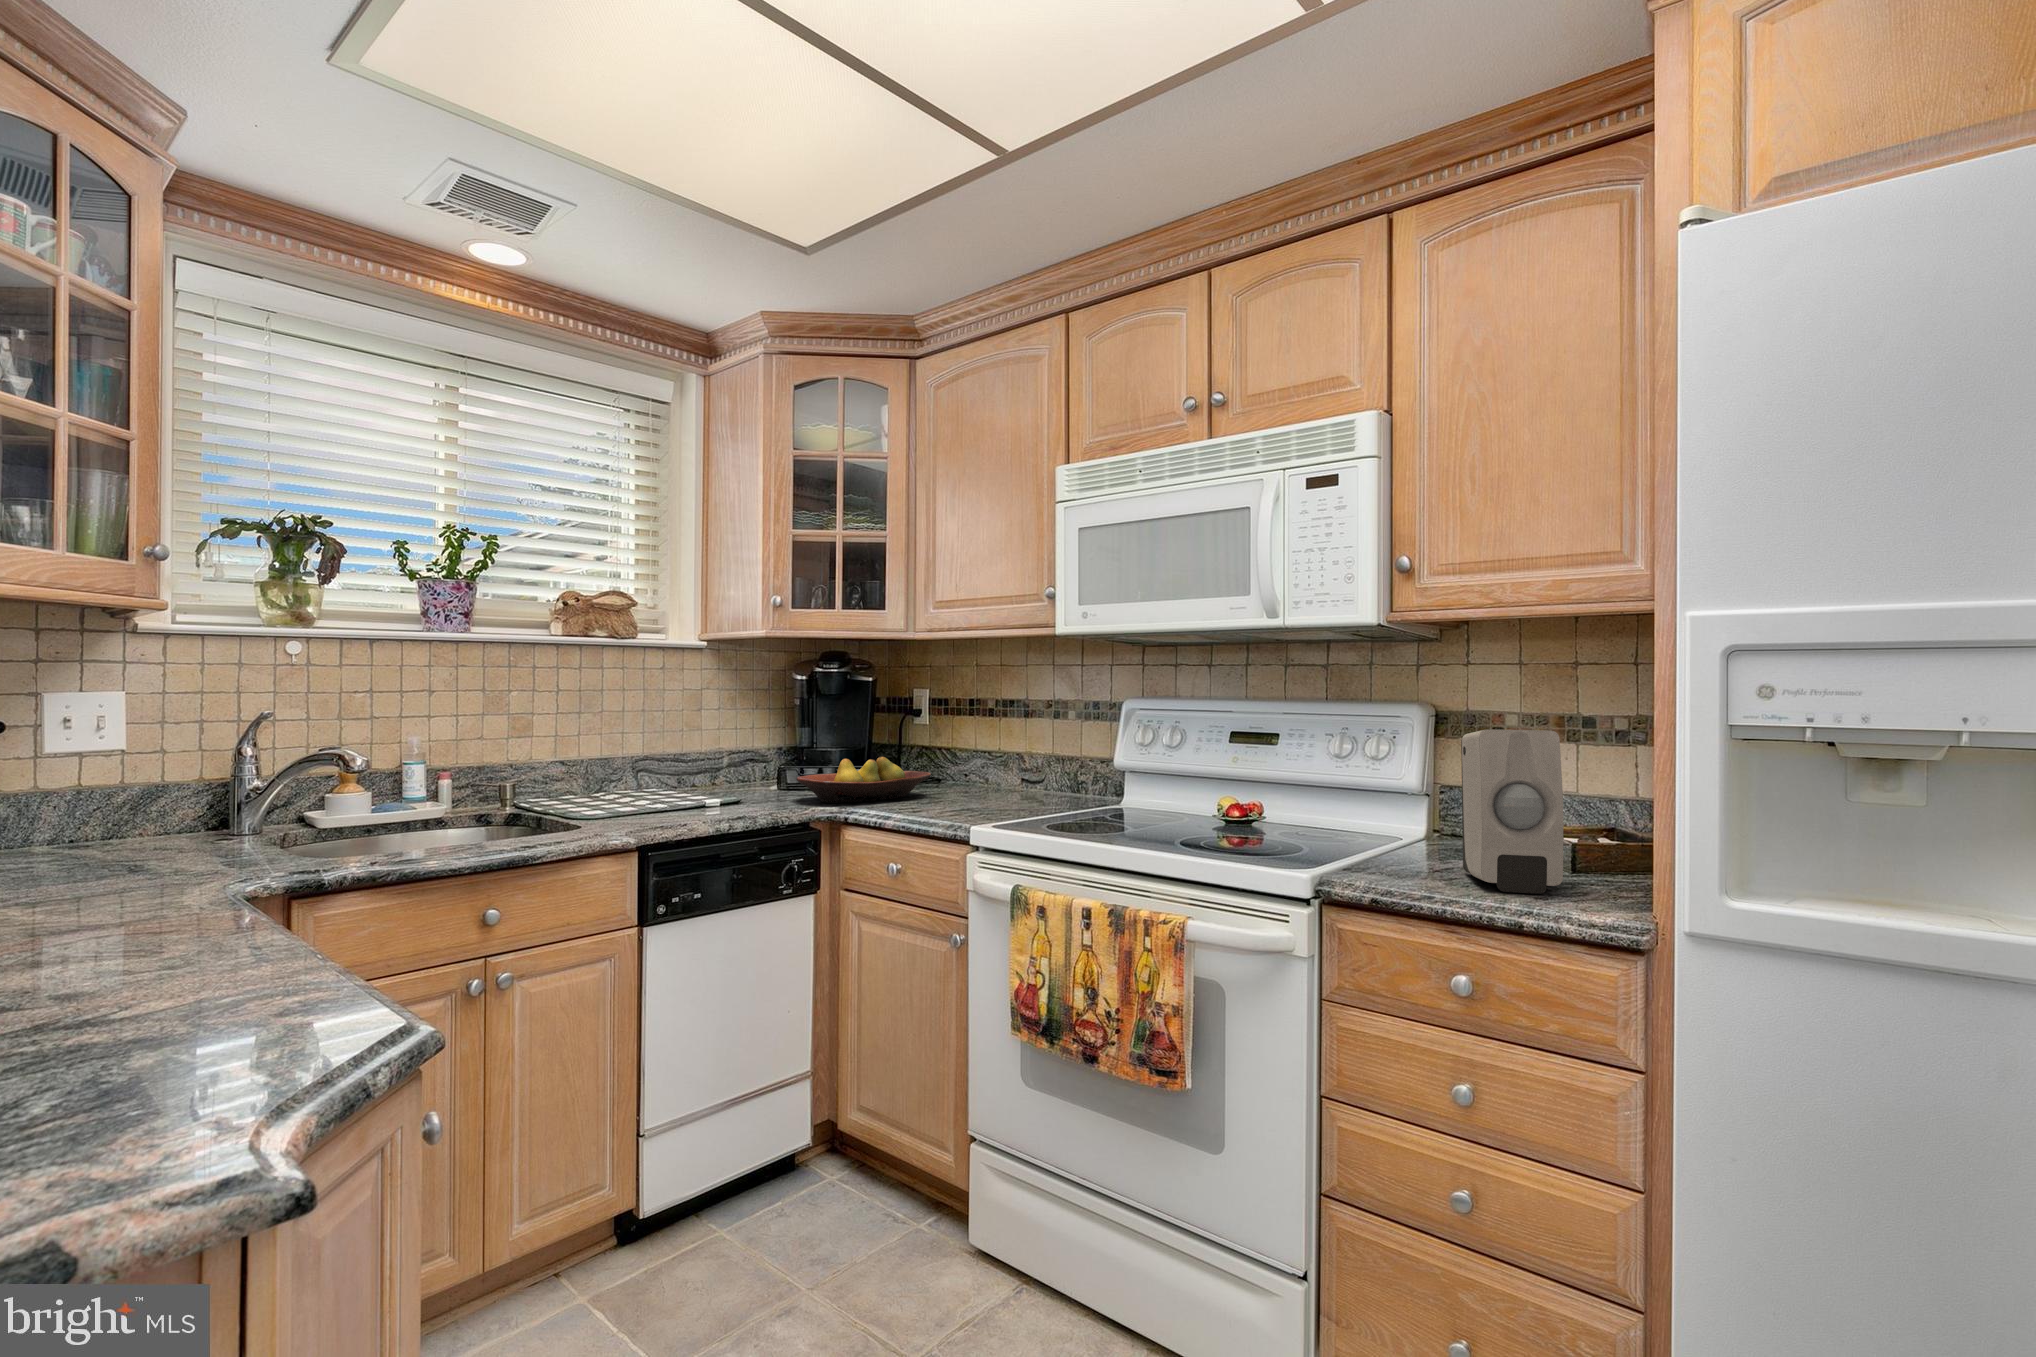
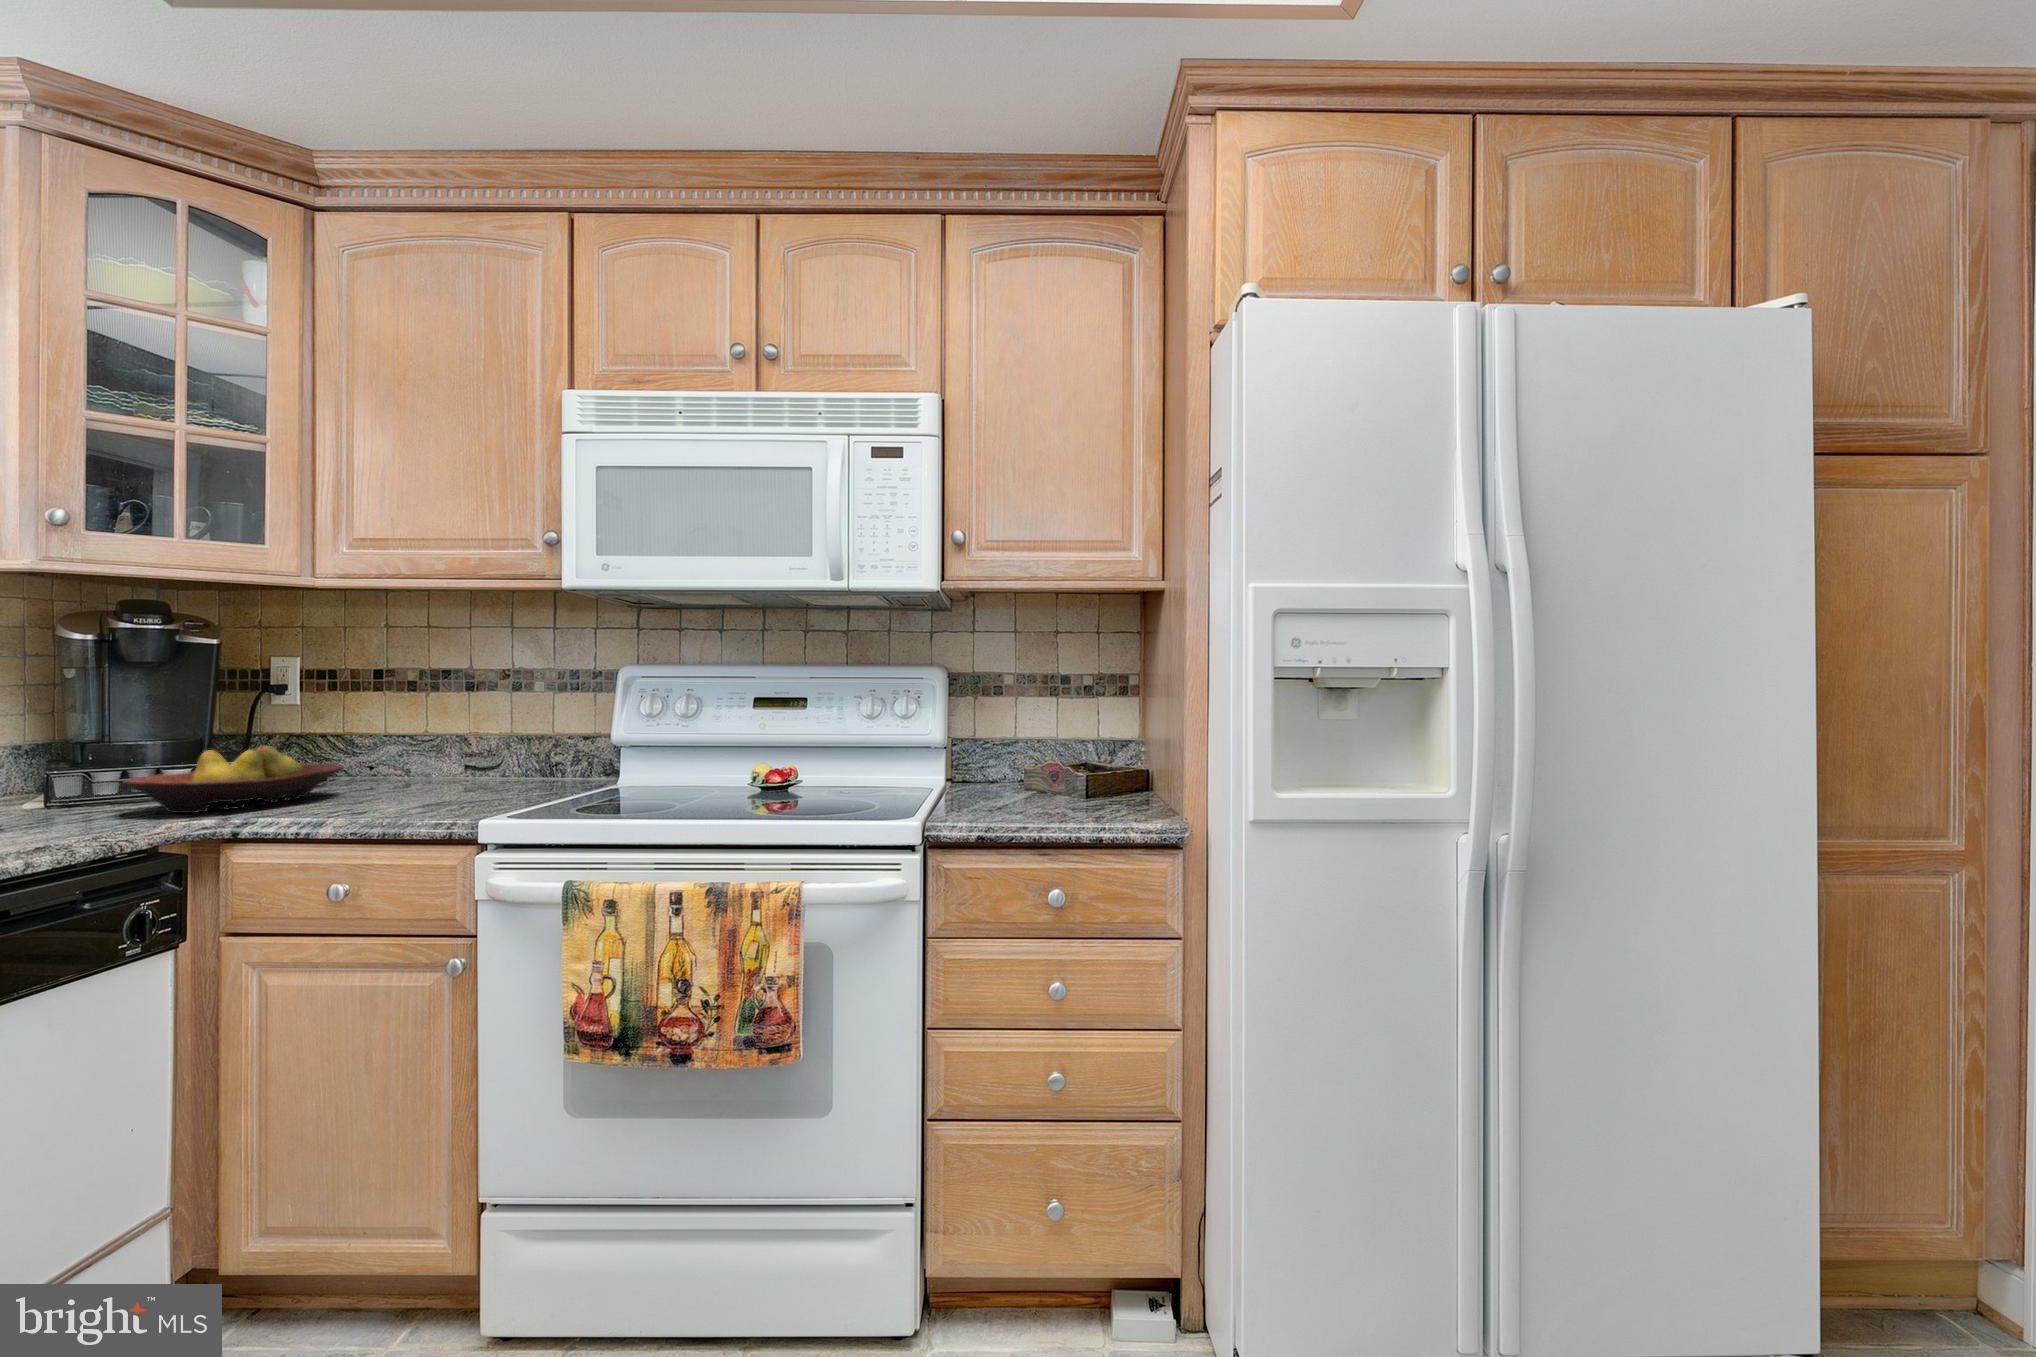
soap dispenser: present [1461,729,1563,894] -> none [1019,681,1115,818]

